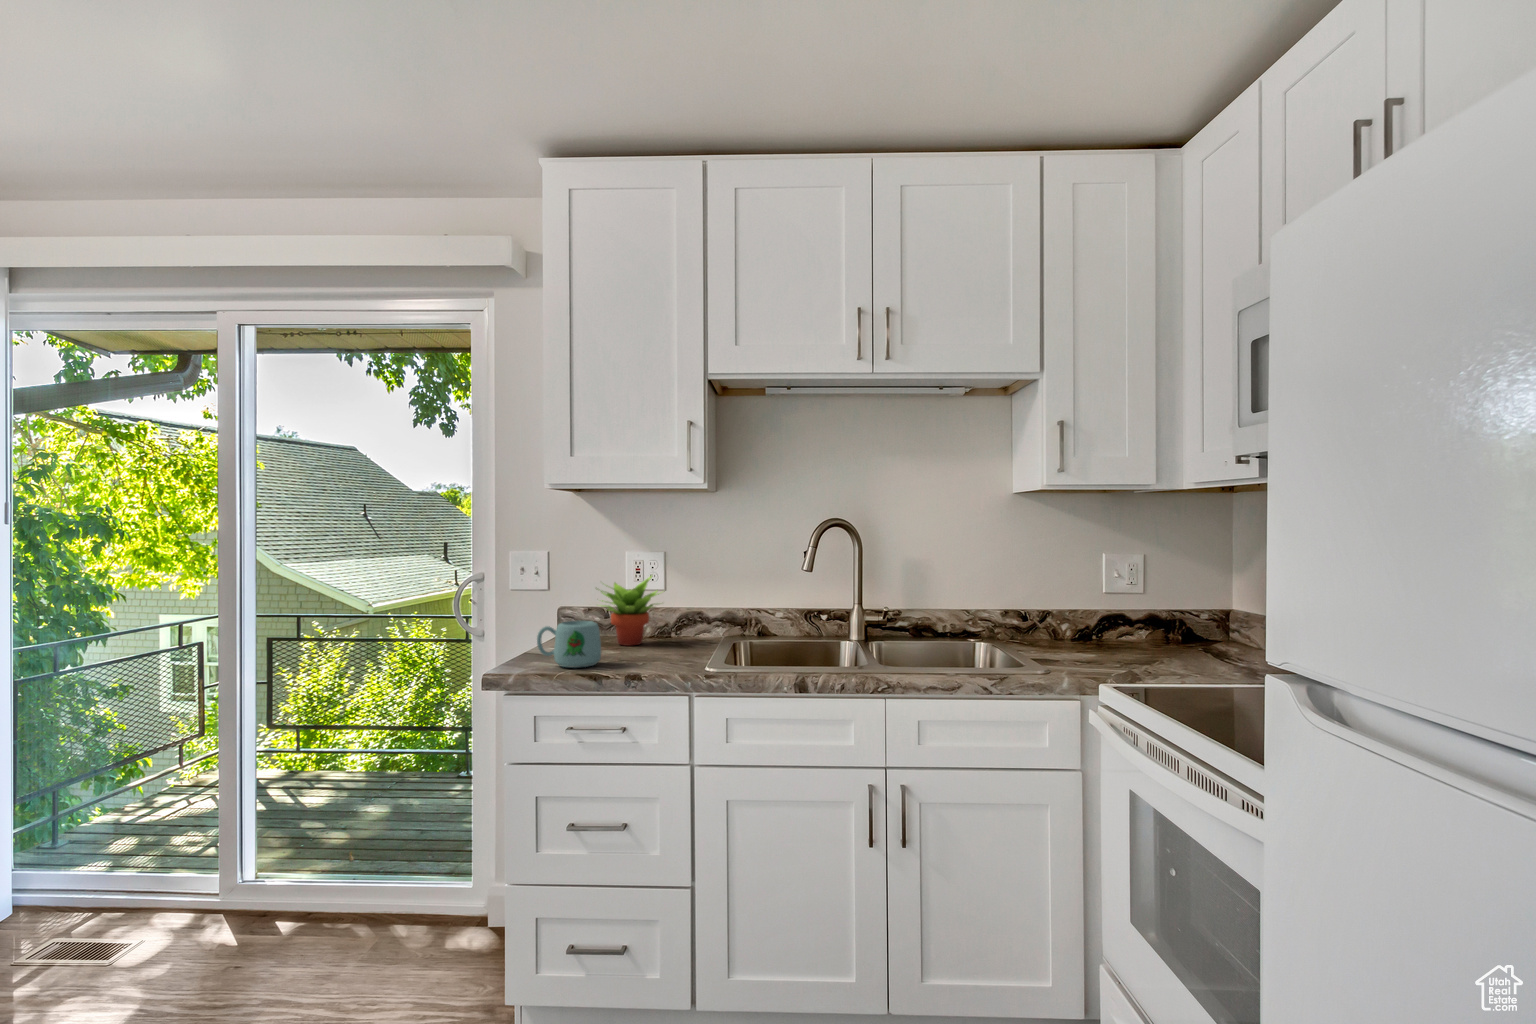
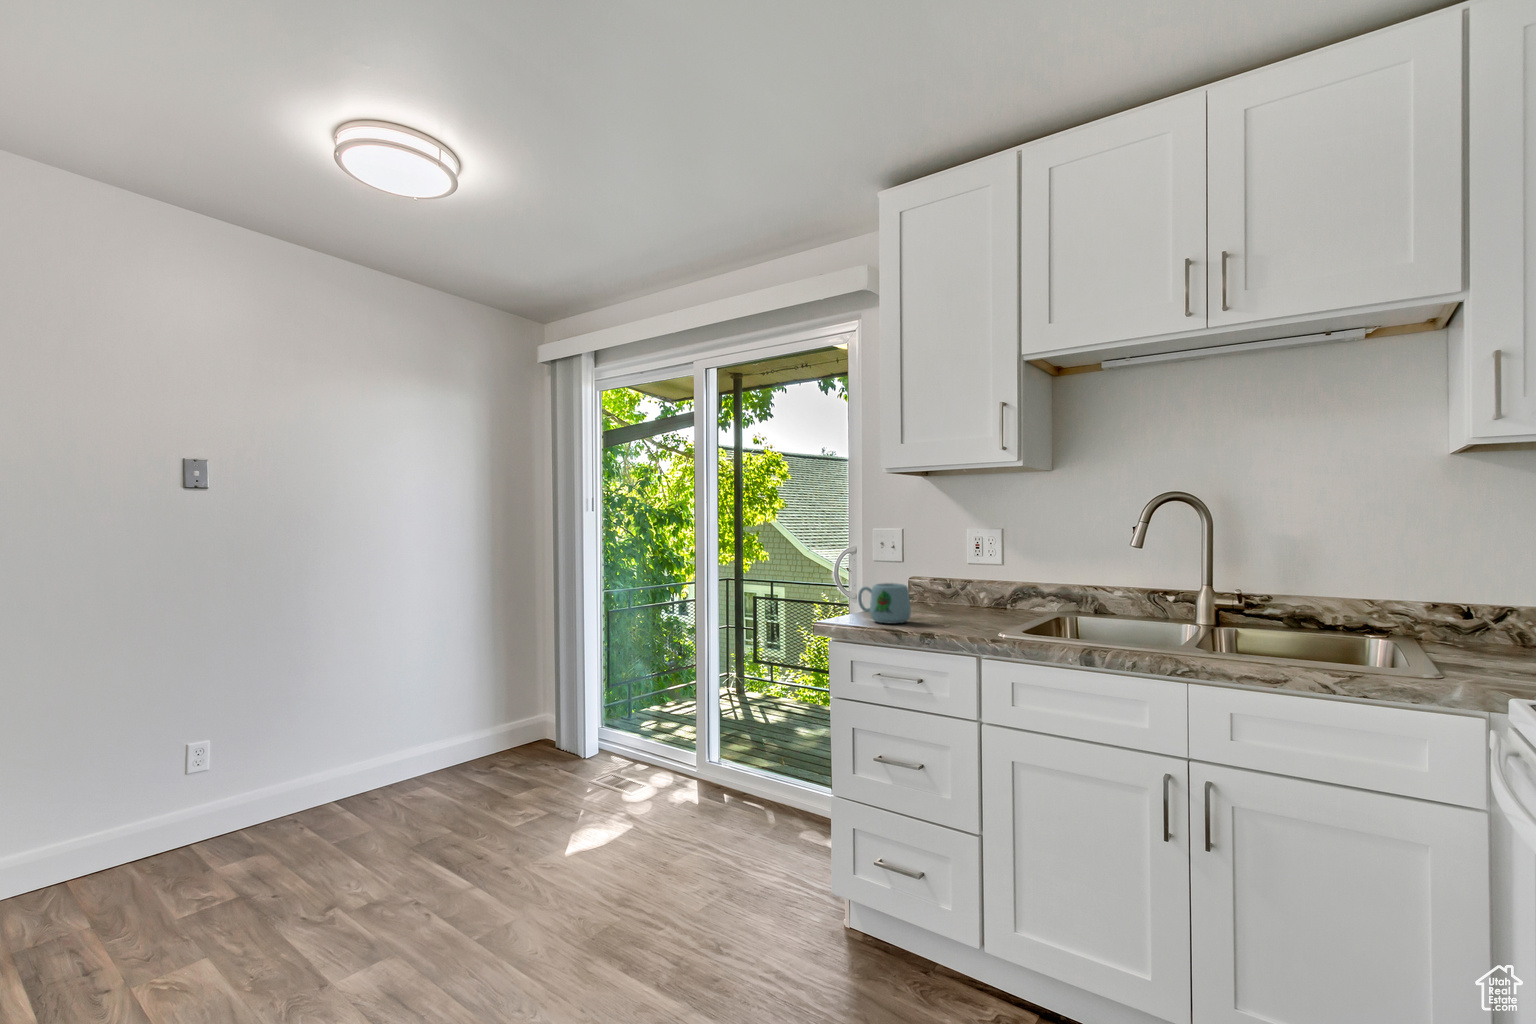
succulent plant: present [601,575,657,646] -> none [926,548,996,613]

